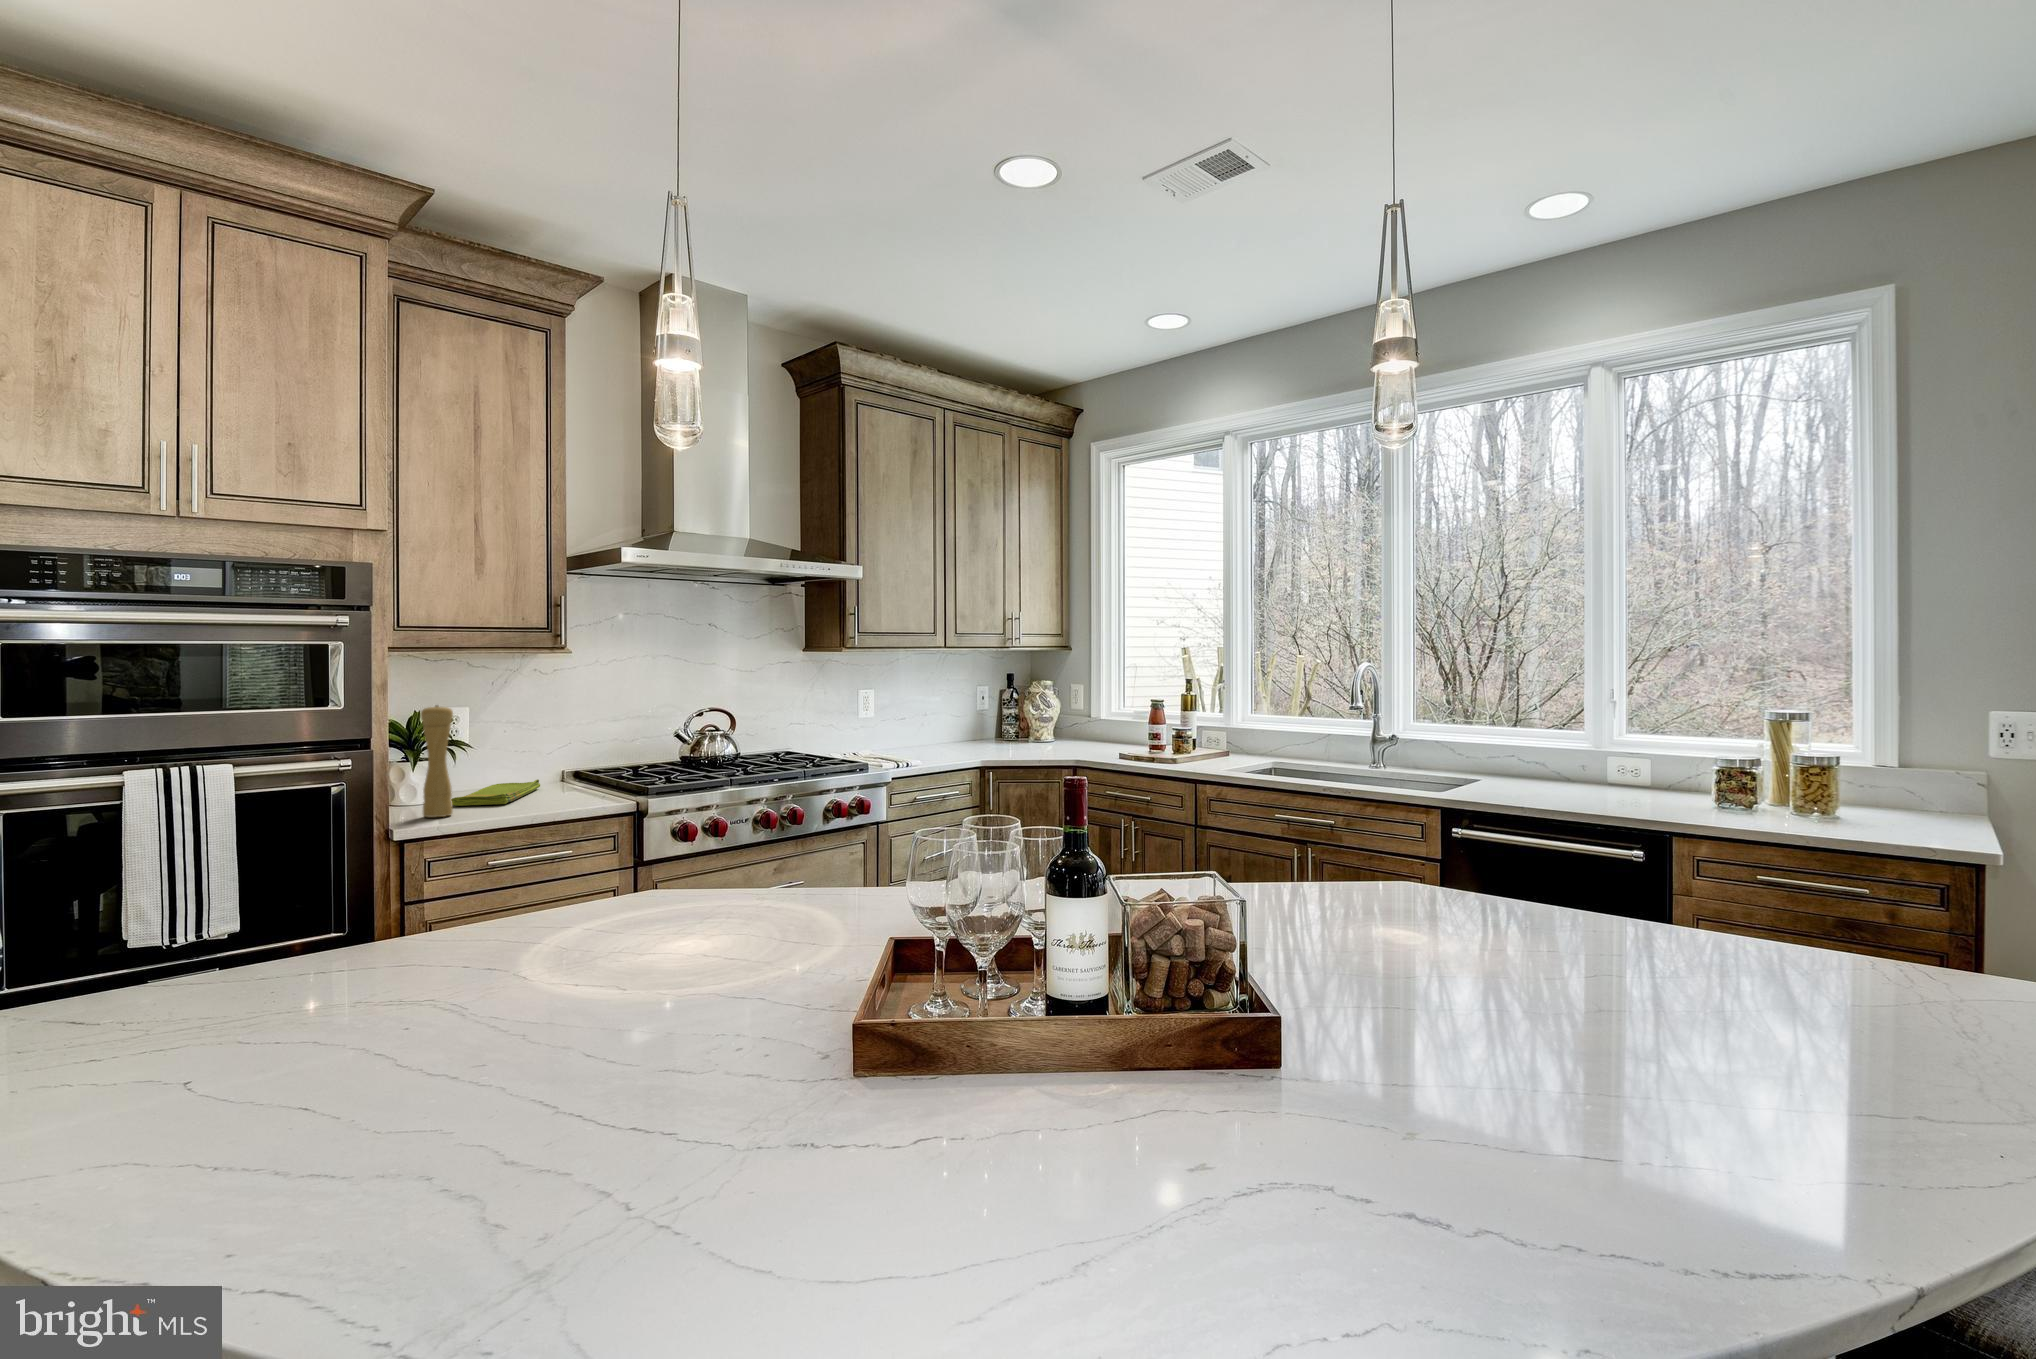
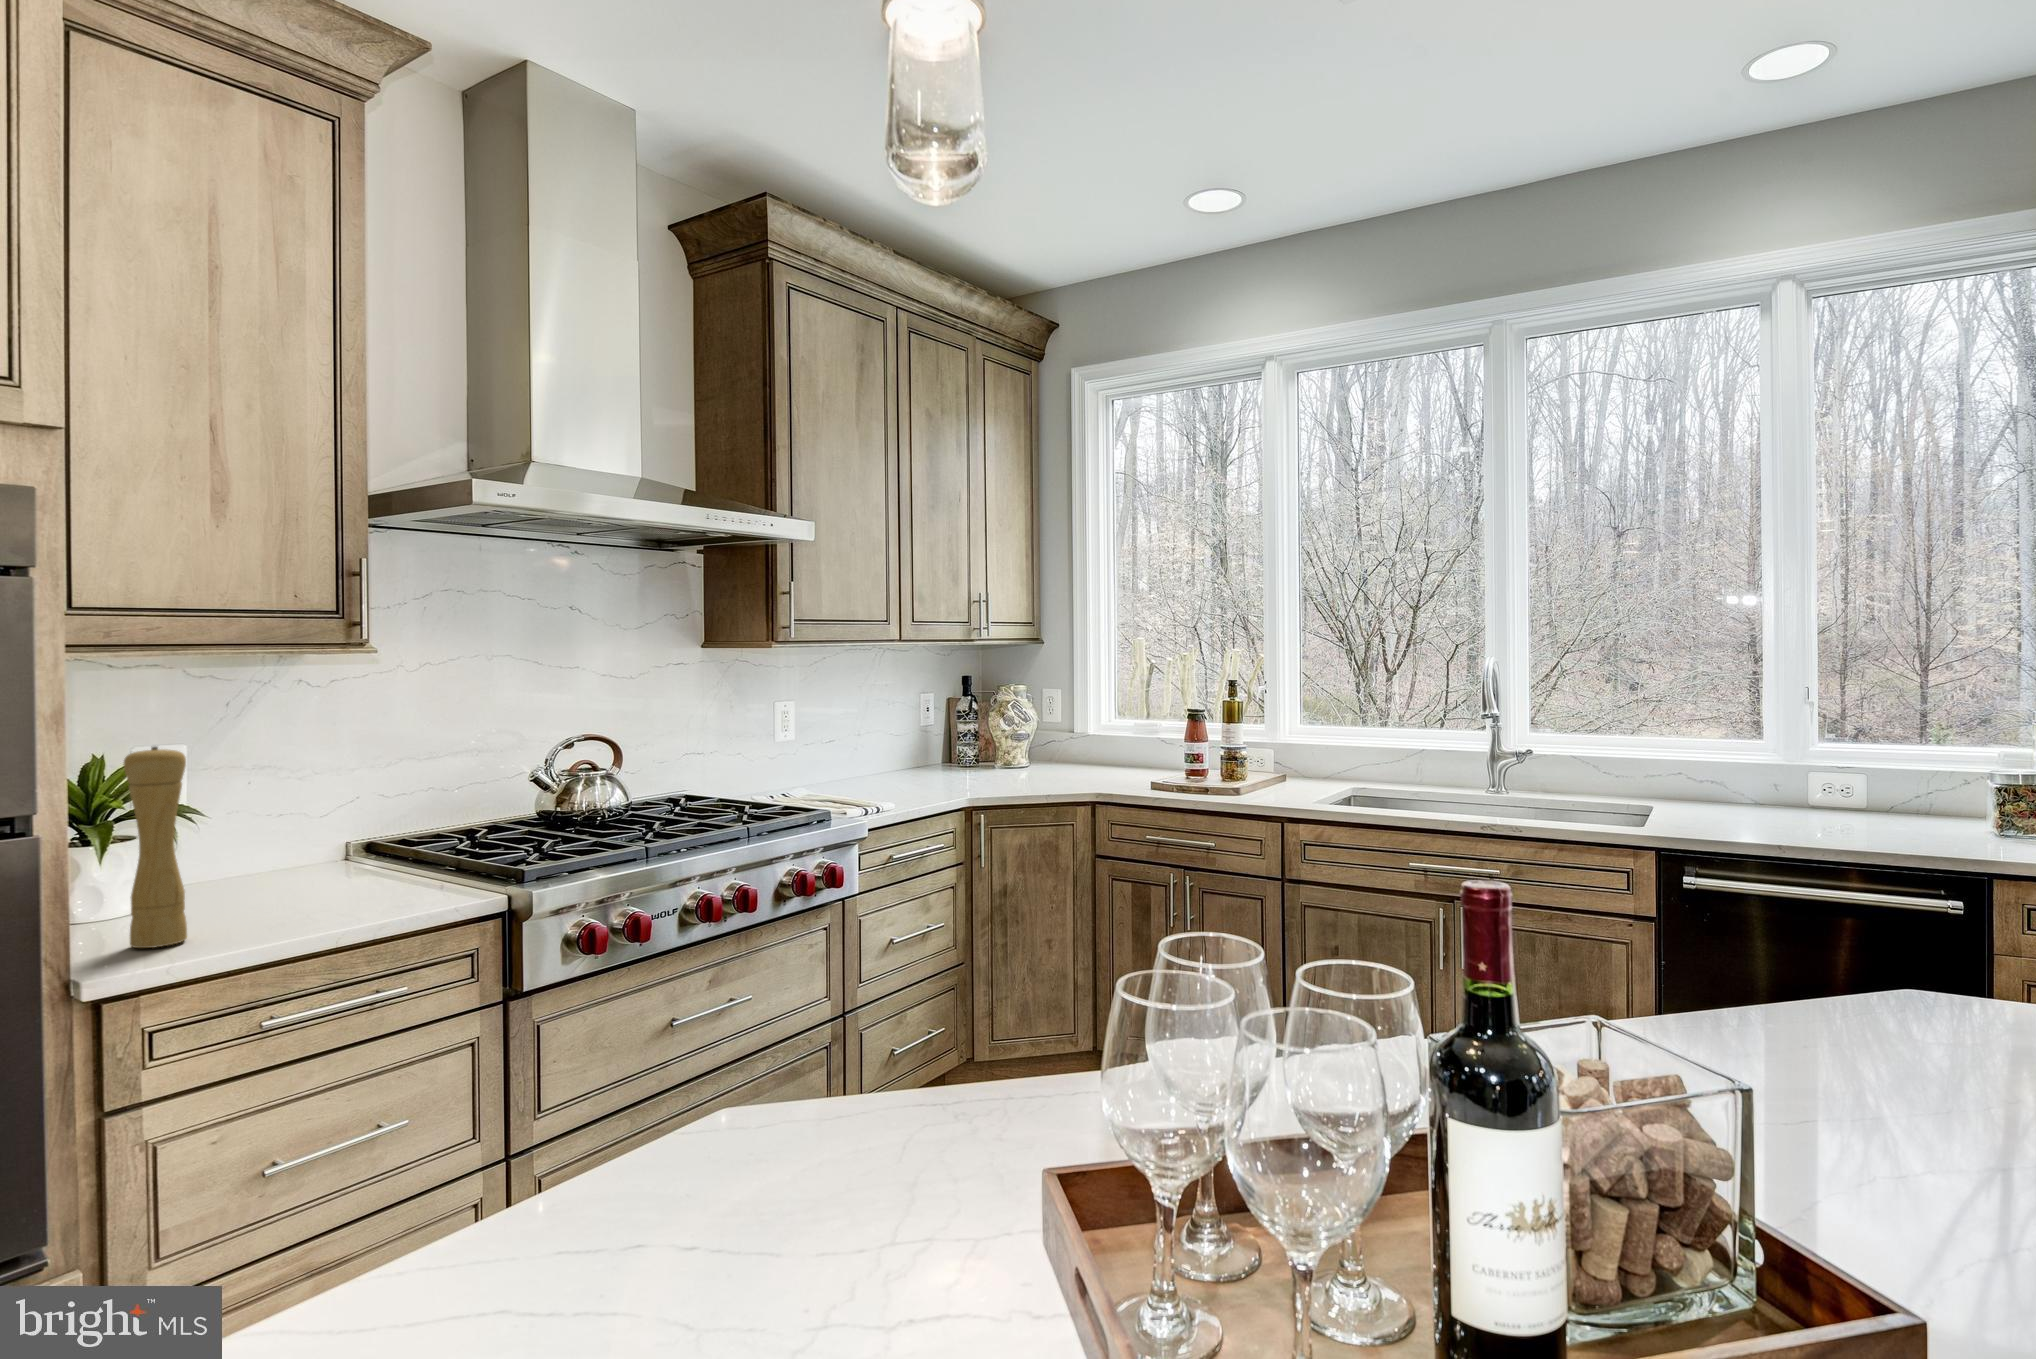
dish towel: present [451,779,540,806] -> none [171,860,320,918]

